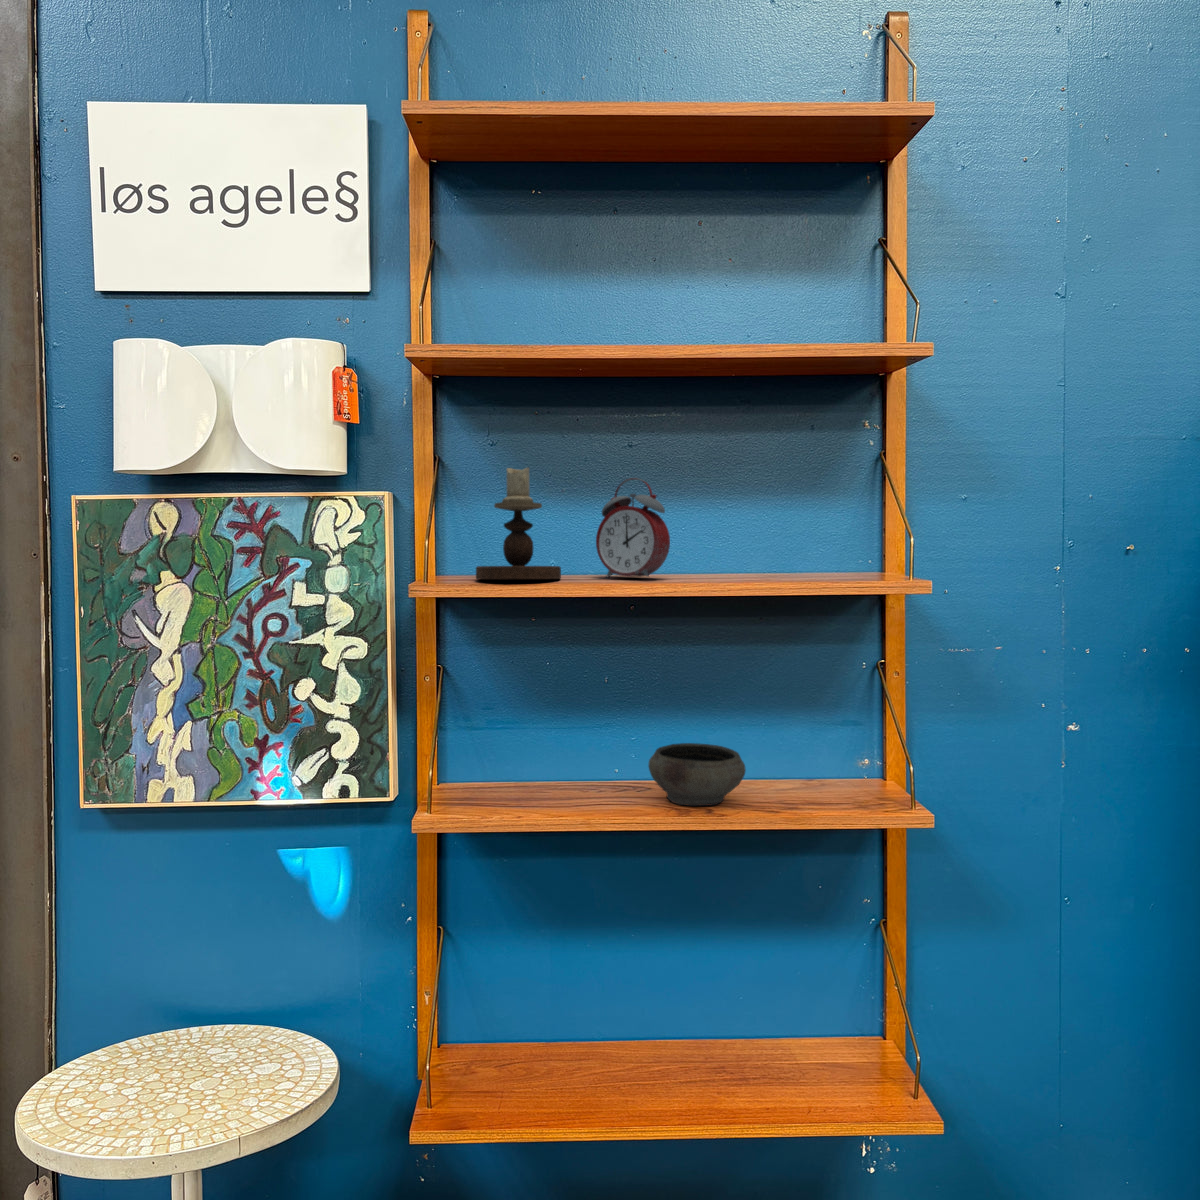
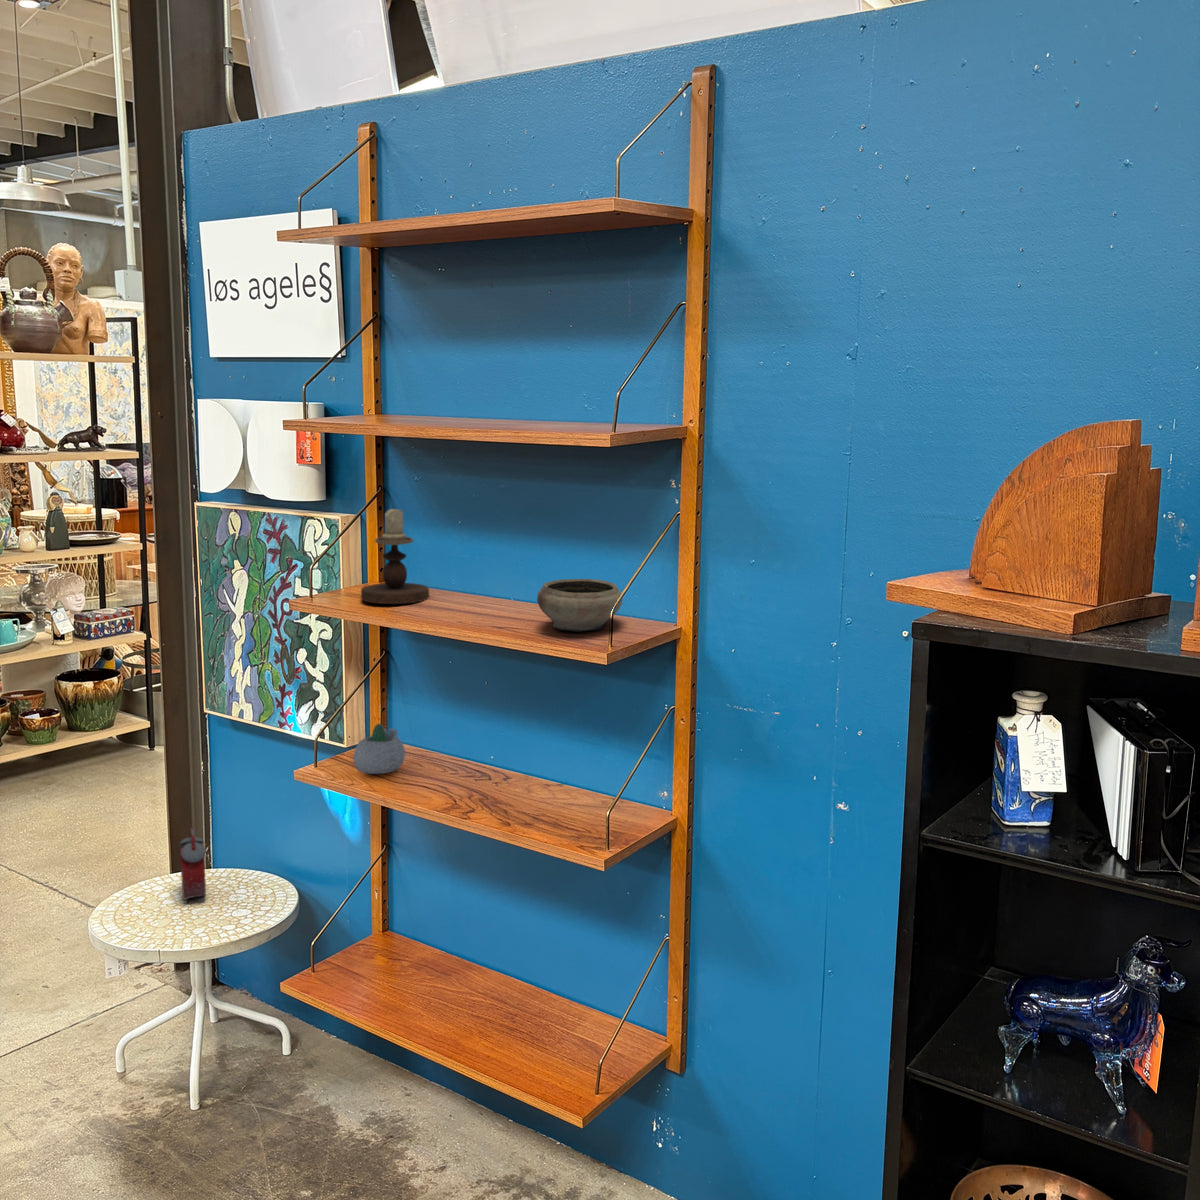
alarm clock: present [596,478,670,577] -> present [180,828,206,903]
succulent planter: none [497,739,555,807] -> present [353,724,406,774]
ceramic bowl: present [649,743,746,806] -> present [537,579,622,631]

